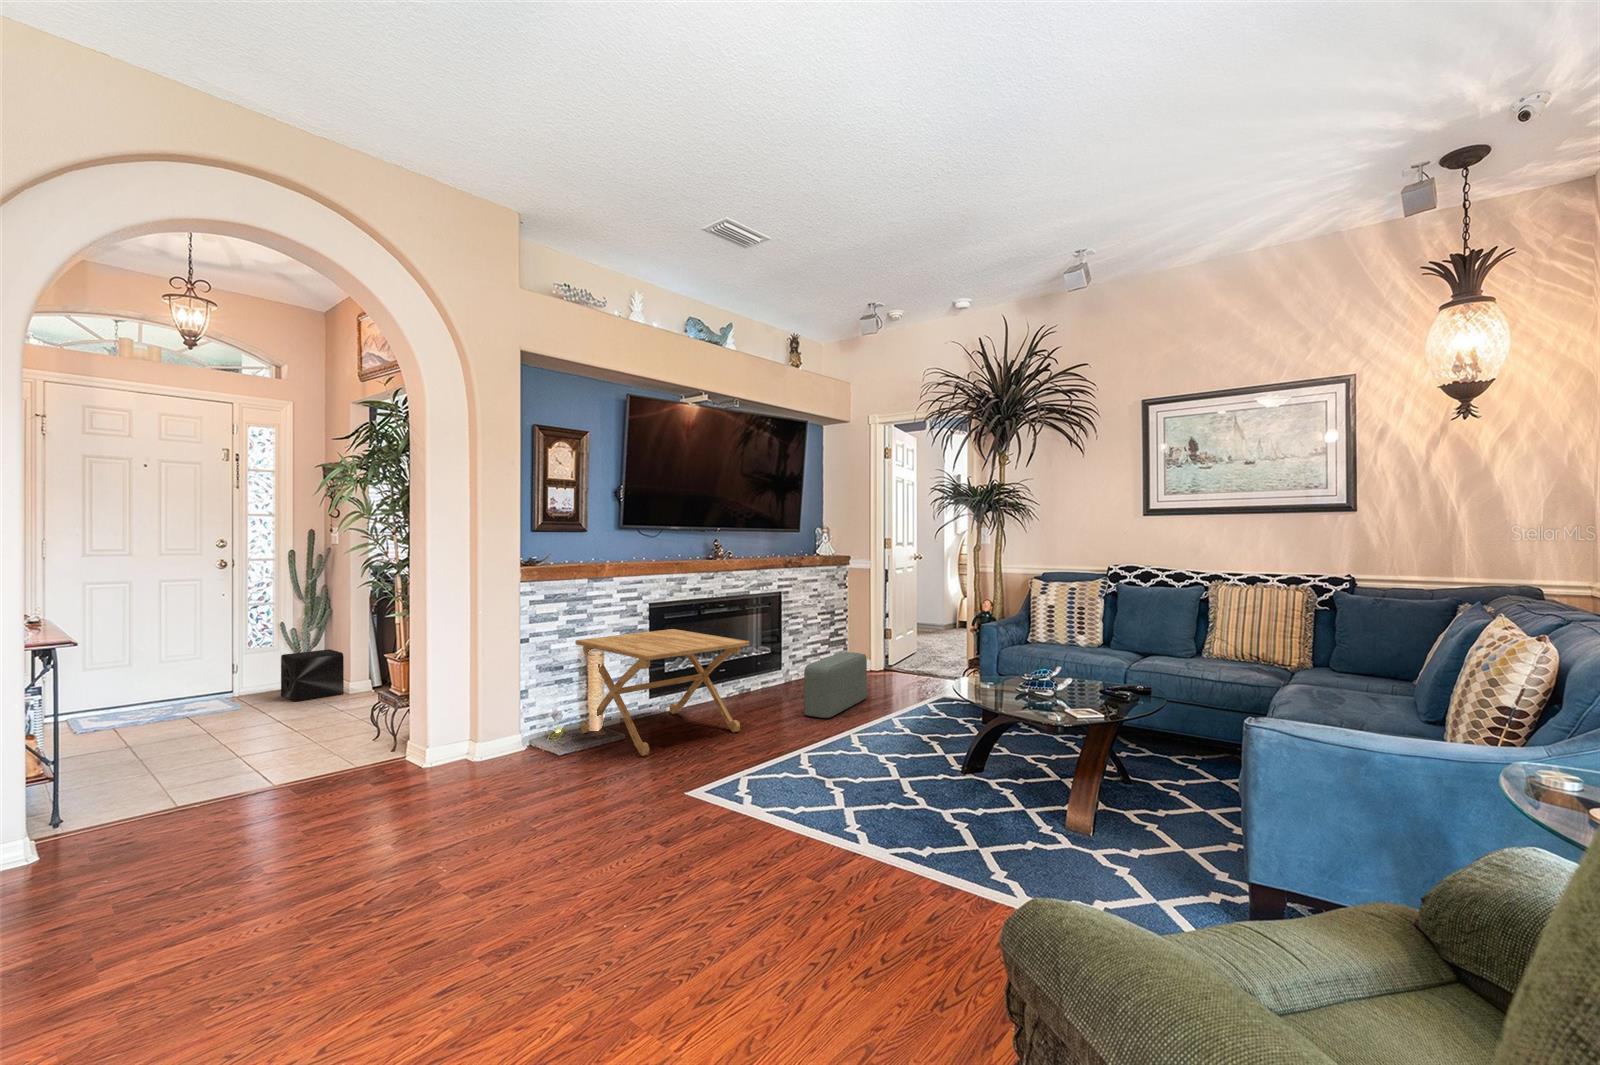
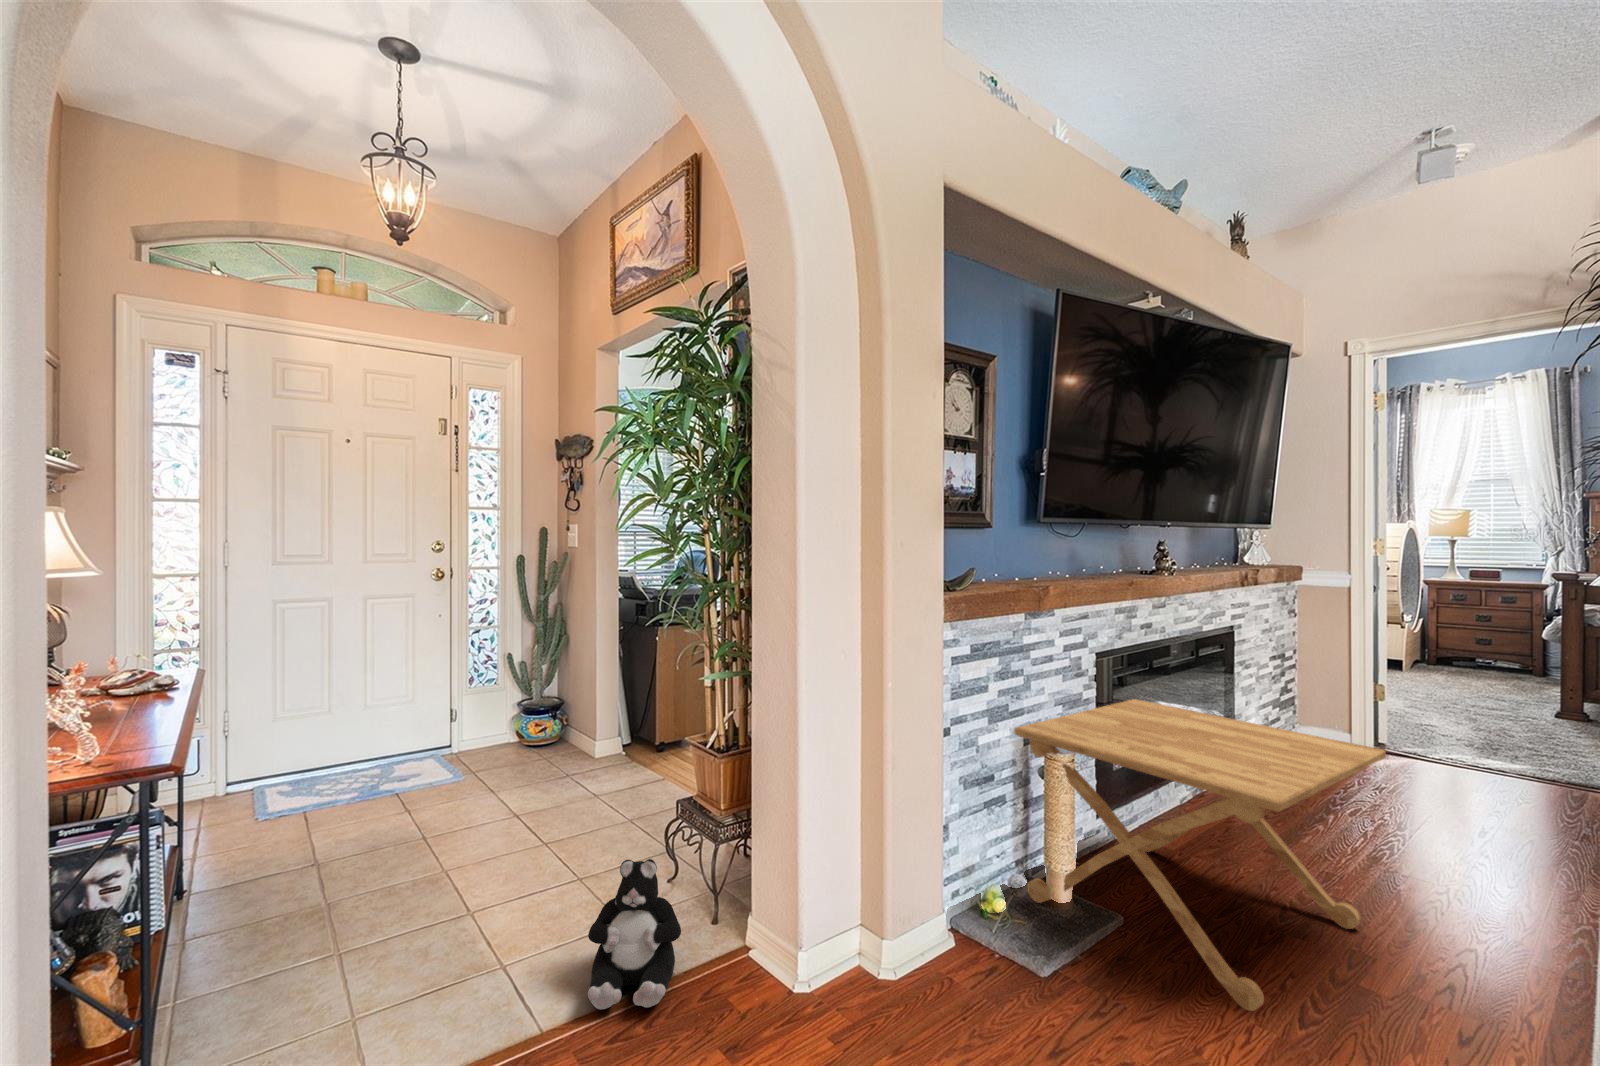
speaker: present [281,649,344,702] -> none [510,693,590,773]
pouf: present [804,652,867,718] -> none [1412,745,1502,896]
plush toy: none [300,707,360,774] -> present [588,859,681,1009]

